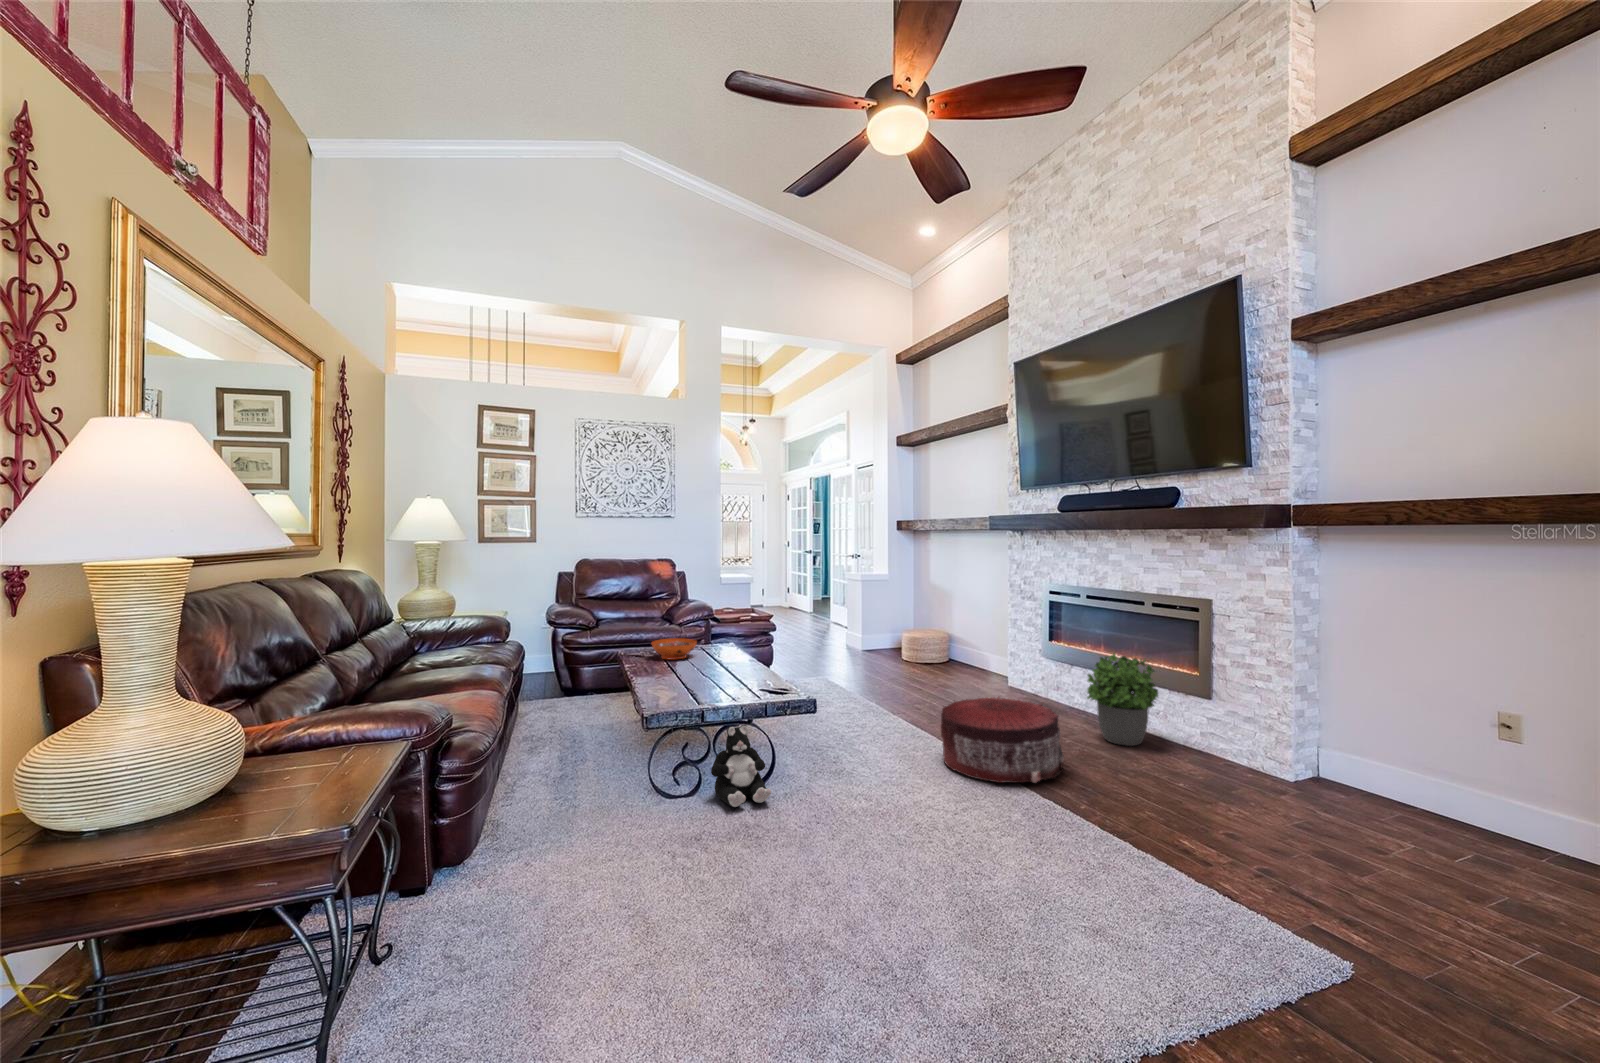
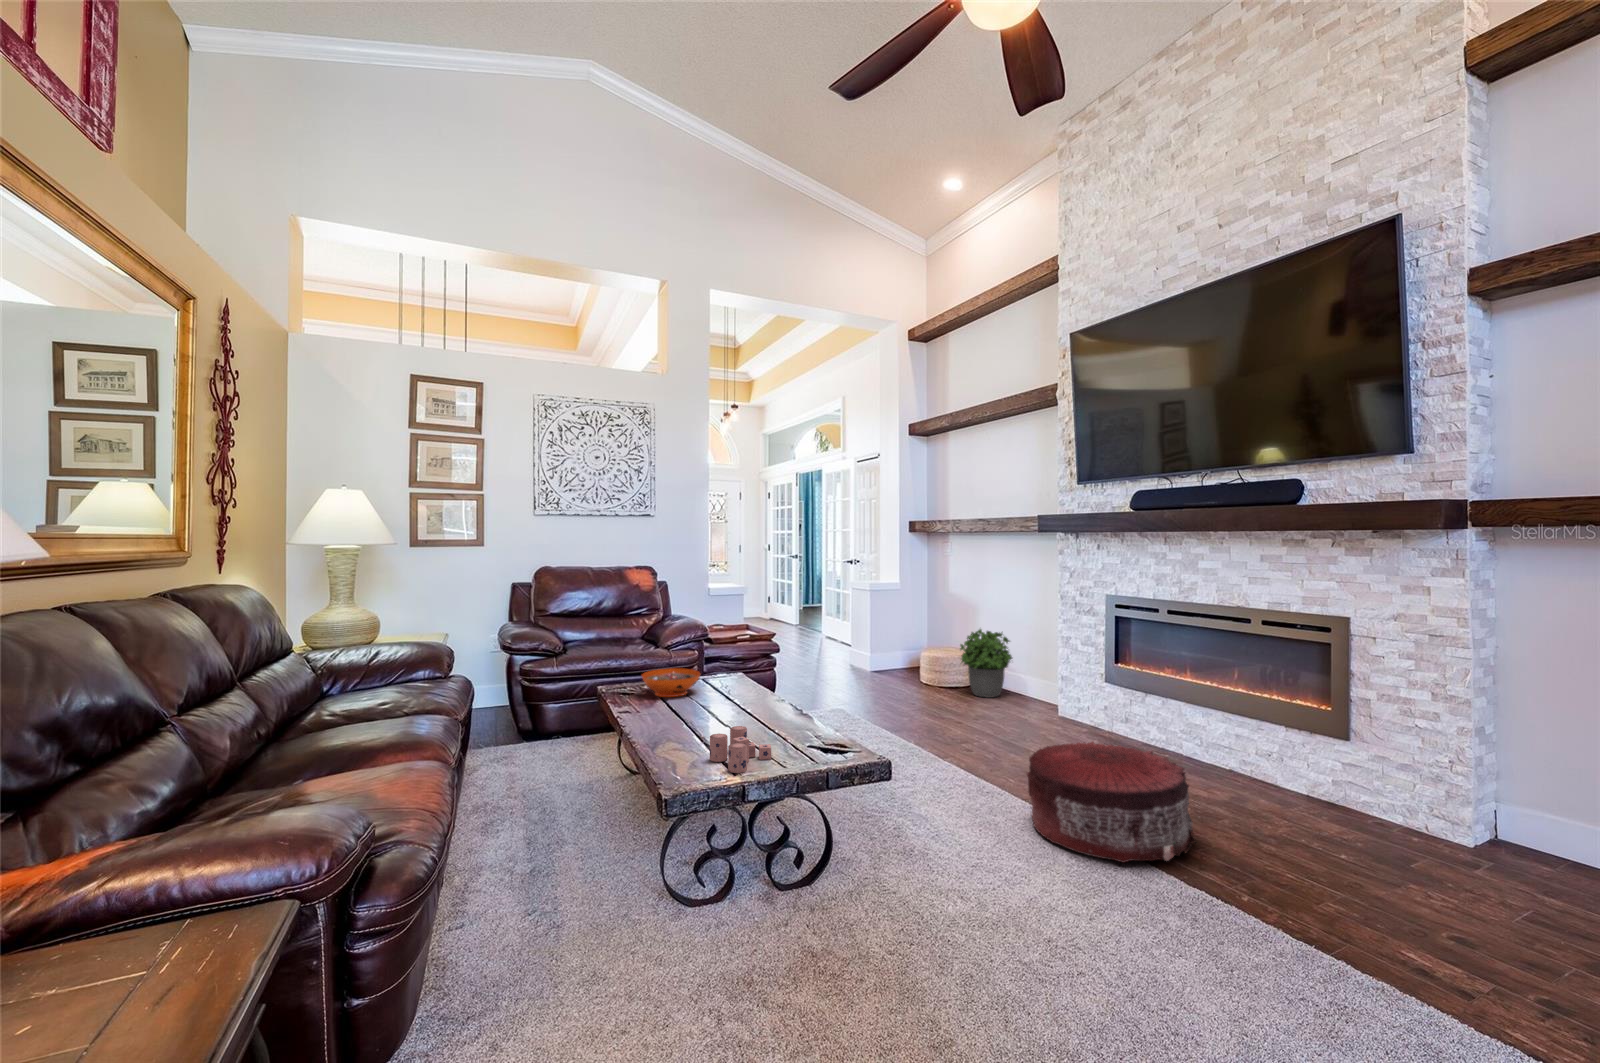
potted plant: present [1087,654,1158,746] -> present [960,629,1012,698]
candle: none [685,675,730,705] -> present [710,726,771,773]
plush toy: present [711,725,771,807] -> none [750,796,837,917]

